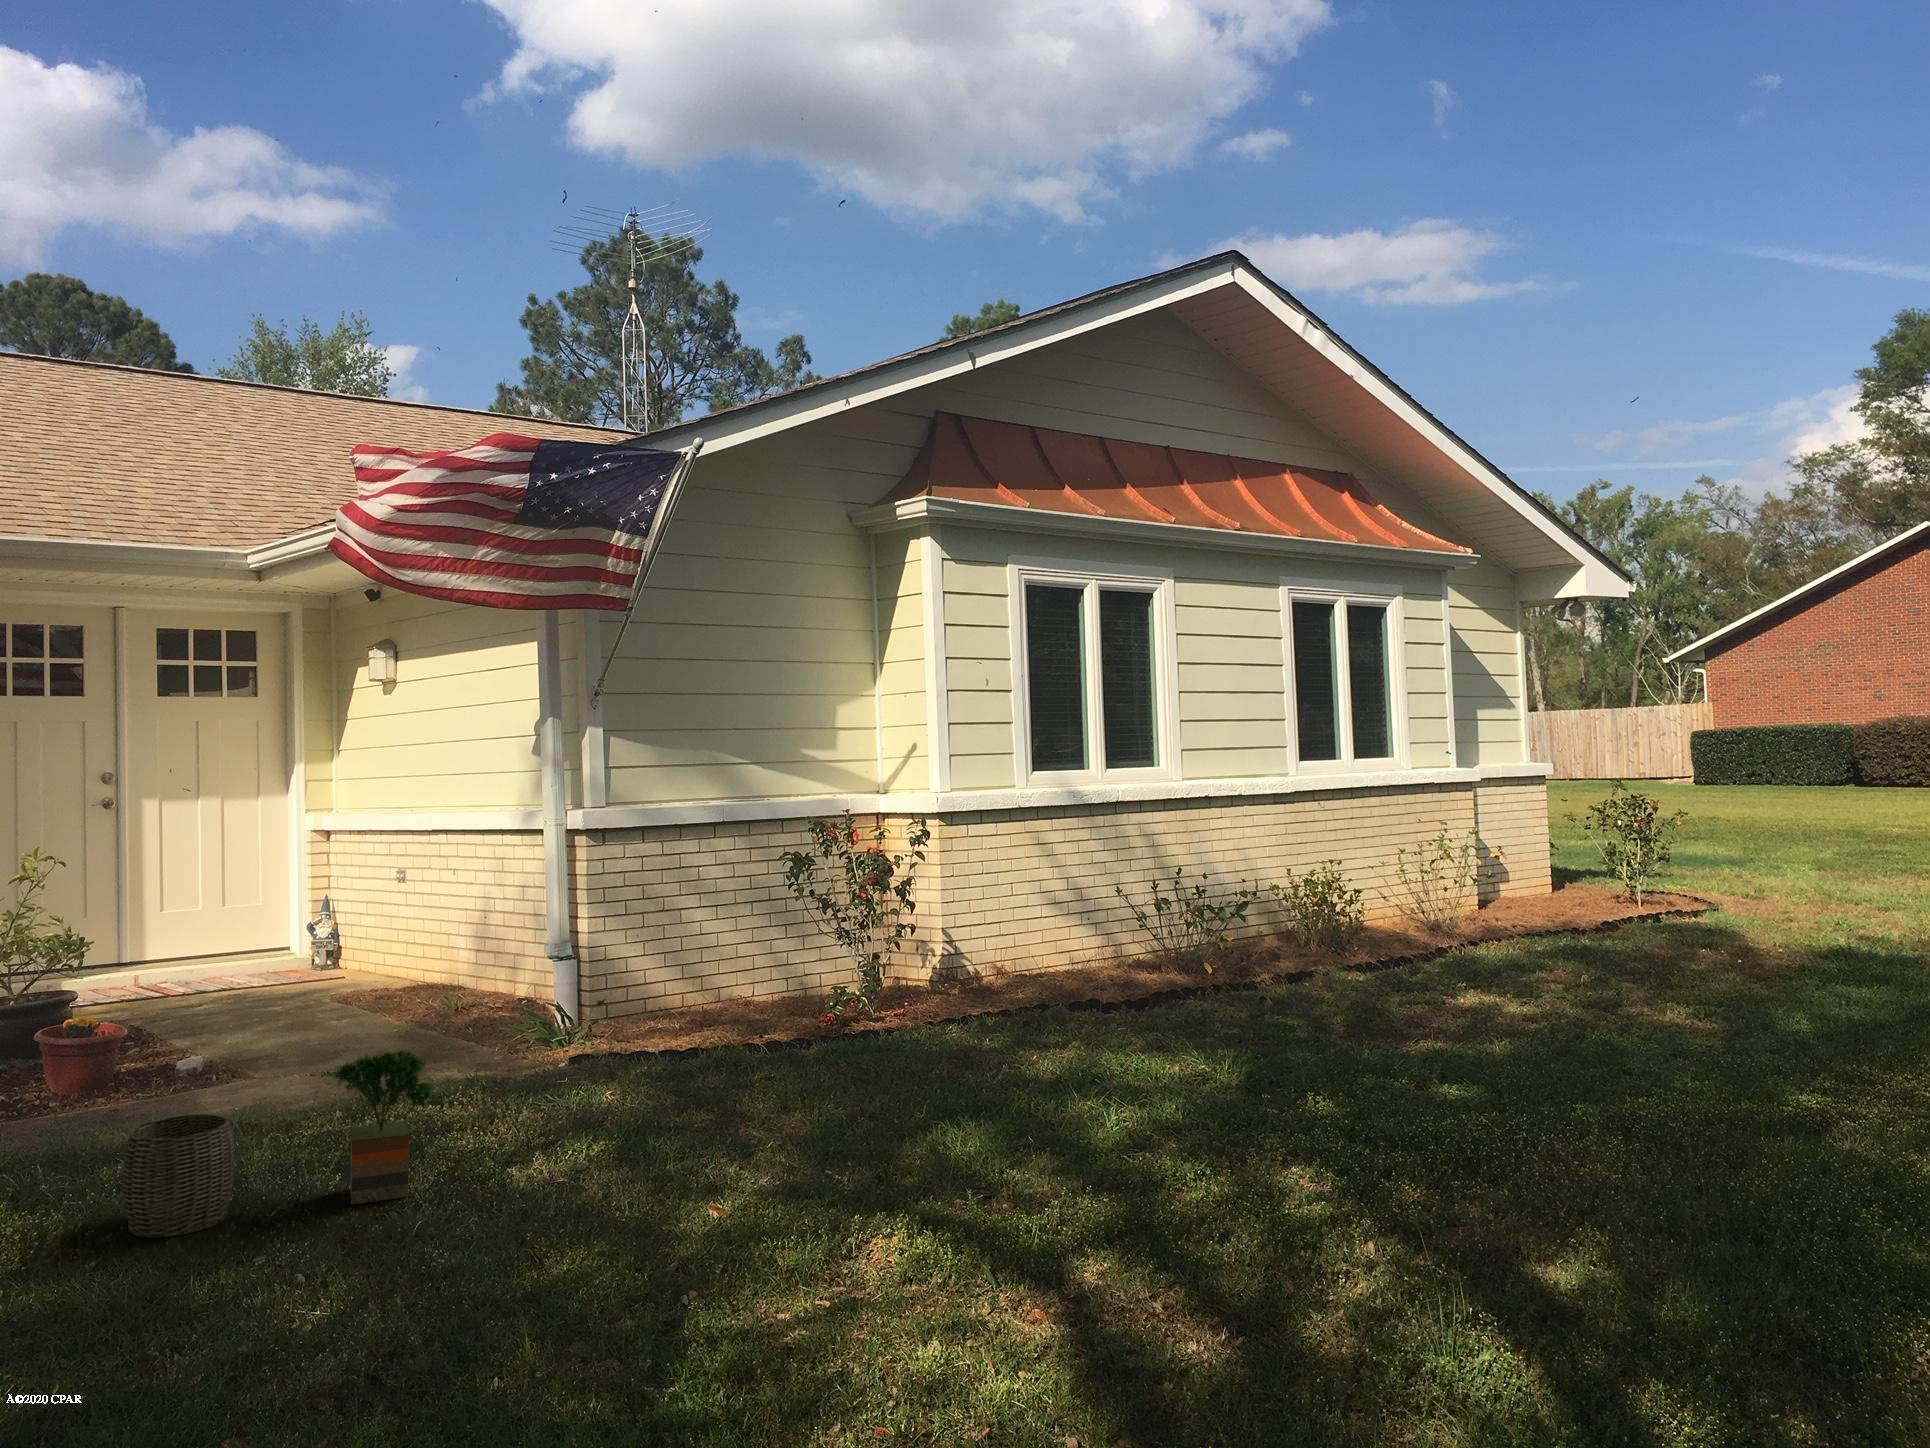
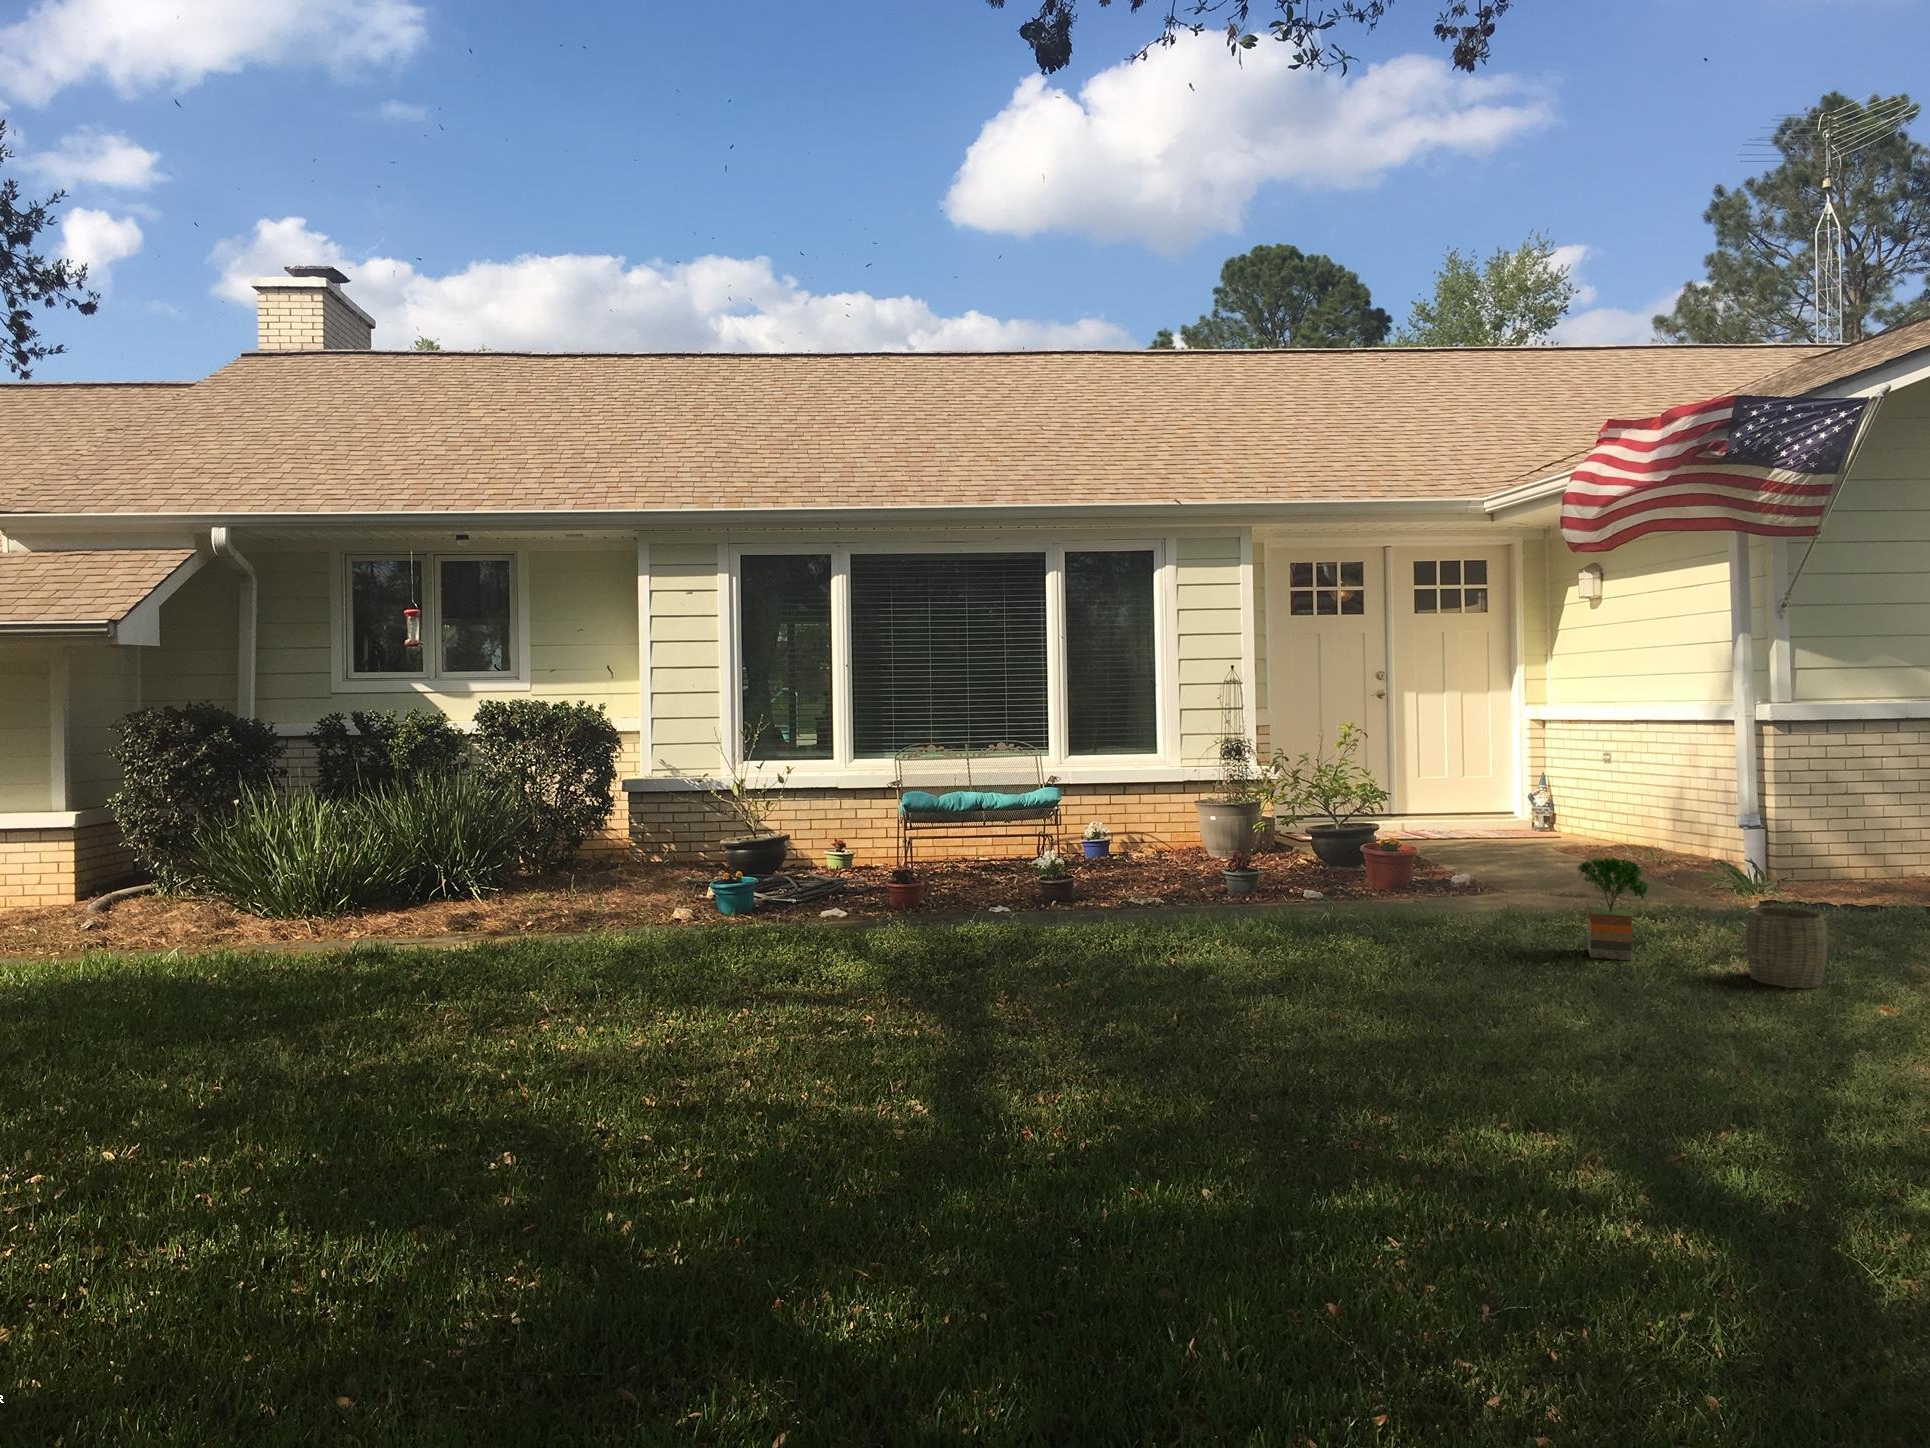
woven basket: present [123,1114,234,1237] -> present [1746,907,1828,988]

